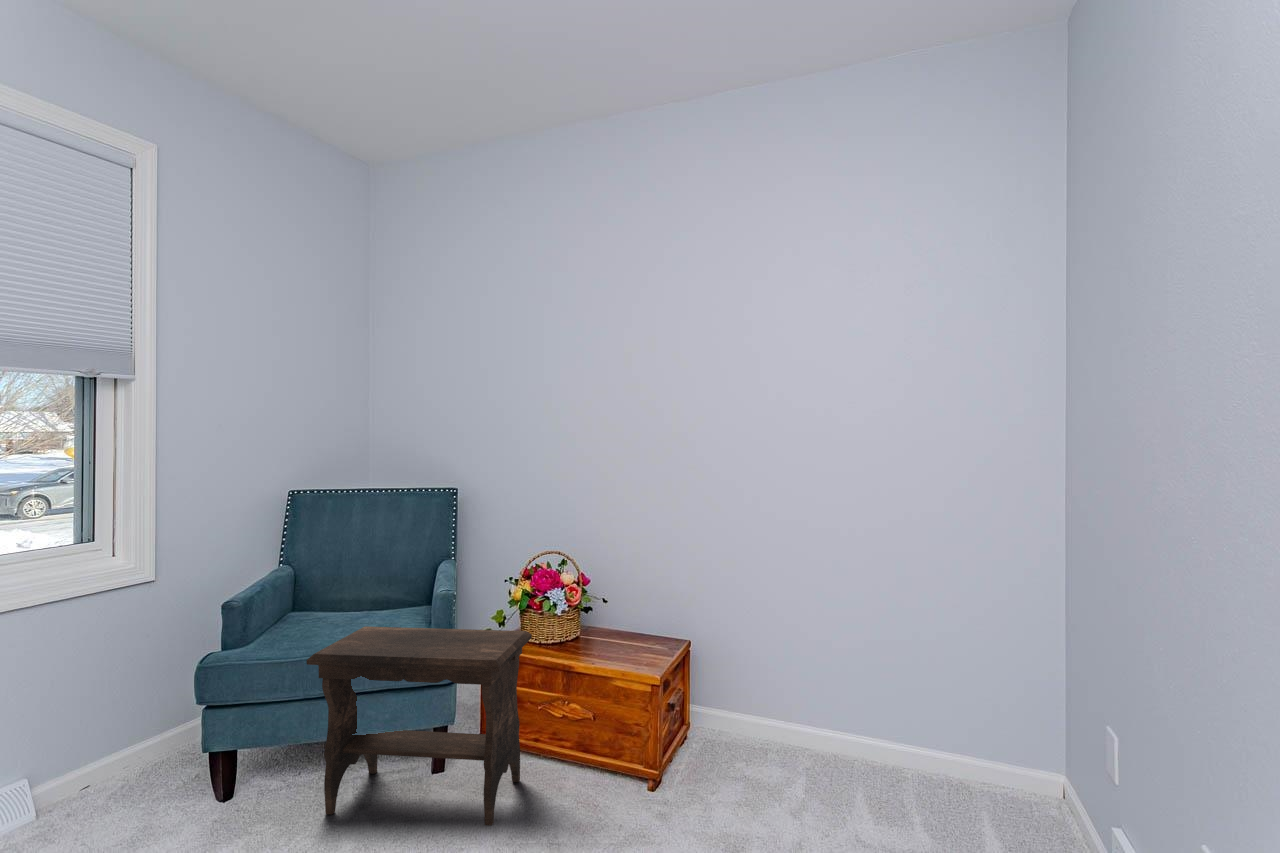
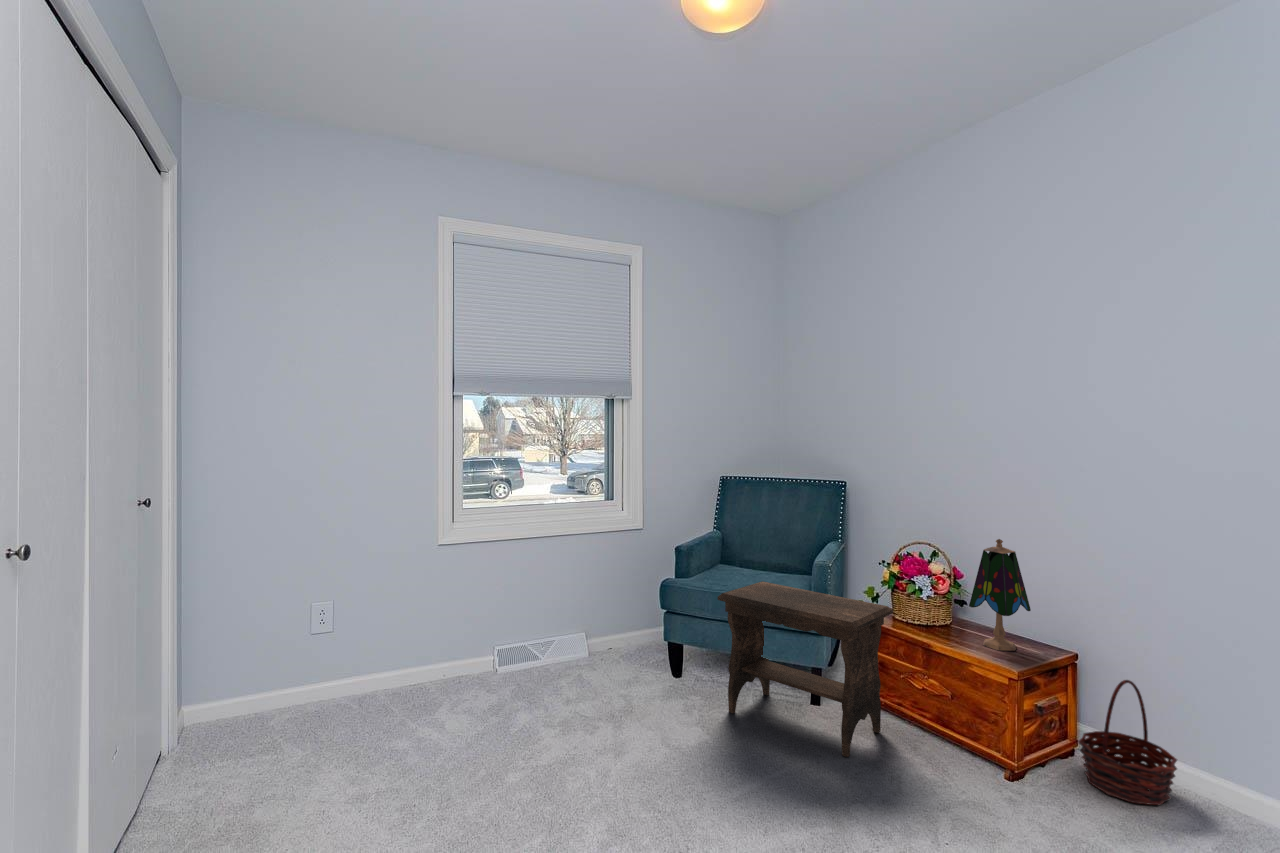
table lamp: none [606,539,662,657] -> present [969,539,1031,651]
basket: none [708,661,784,779] -> present [1079,680,1177,805]

